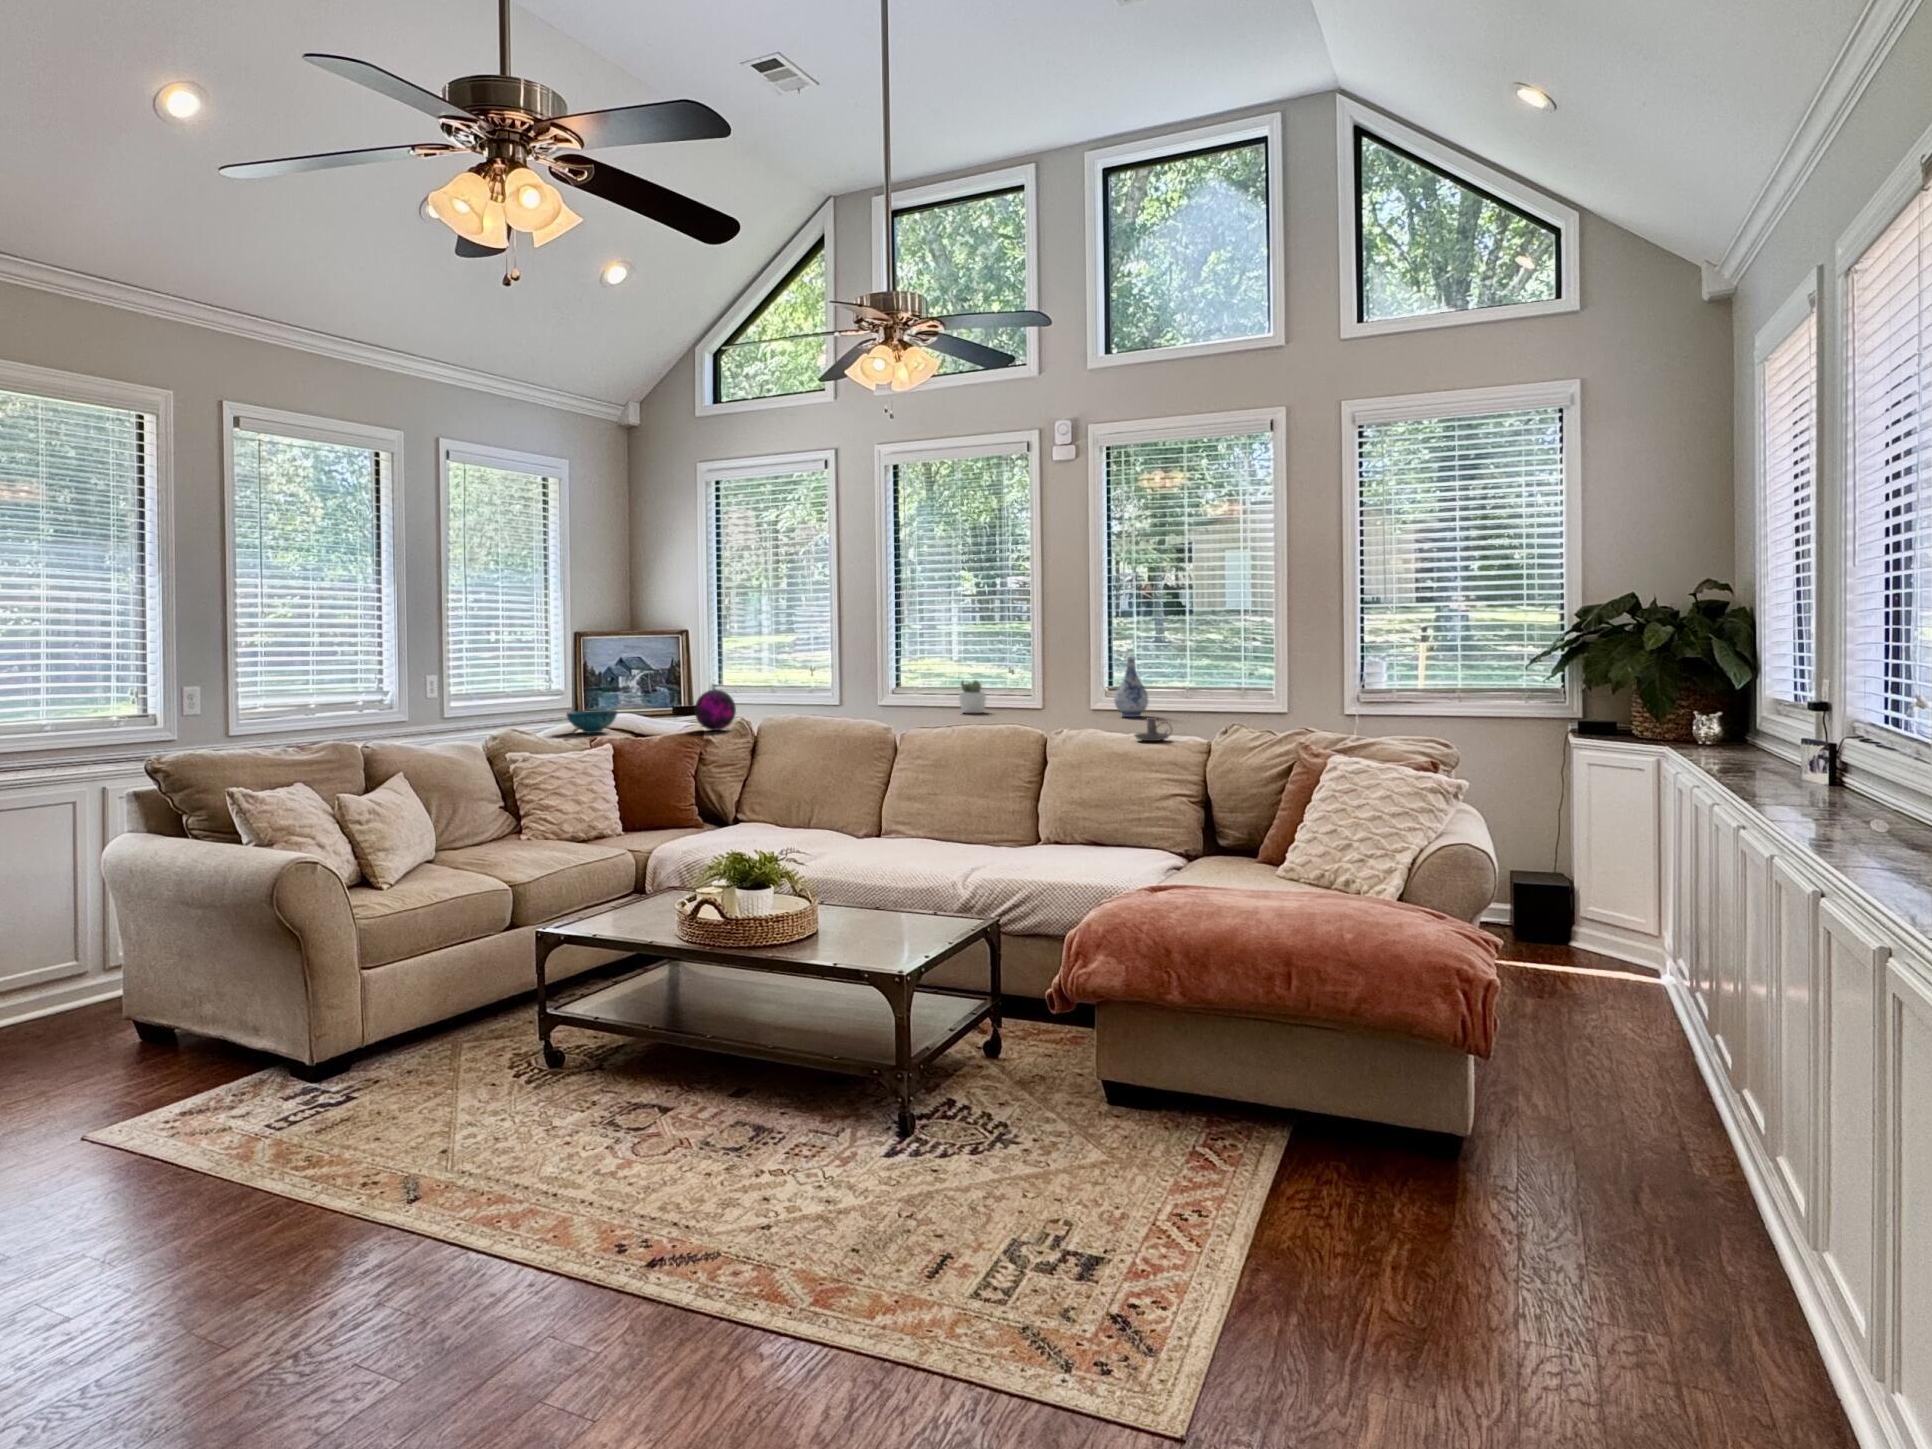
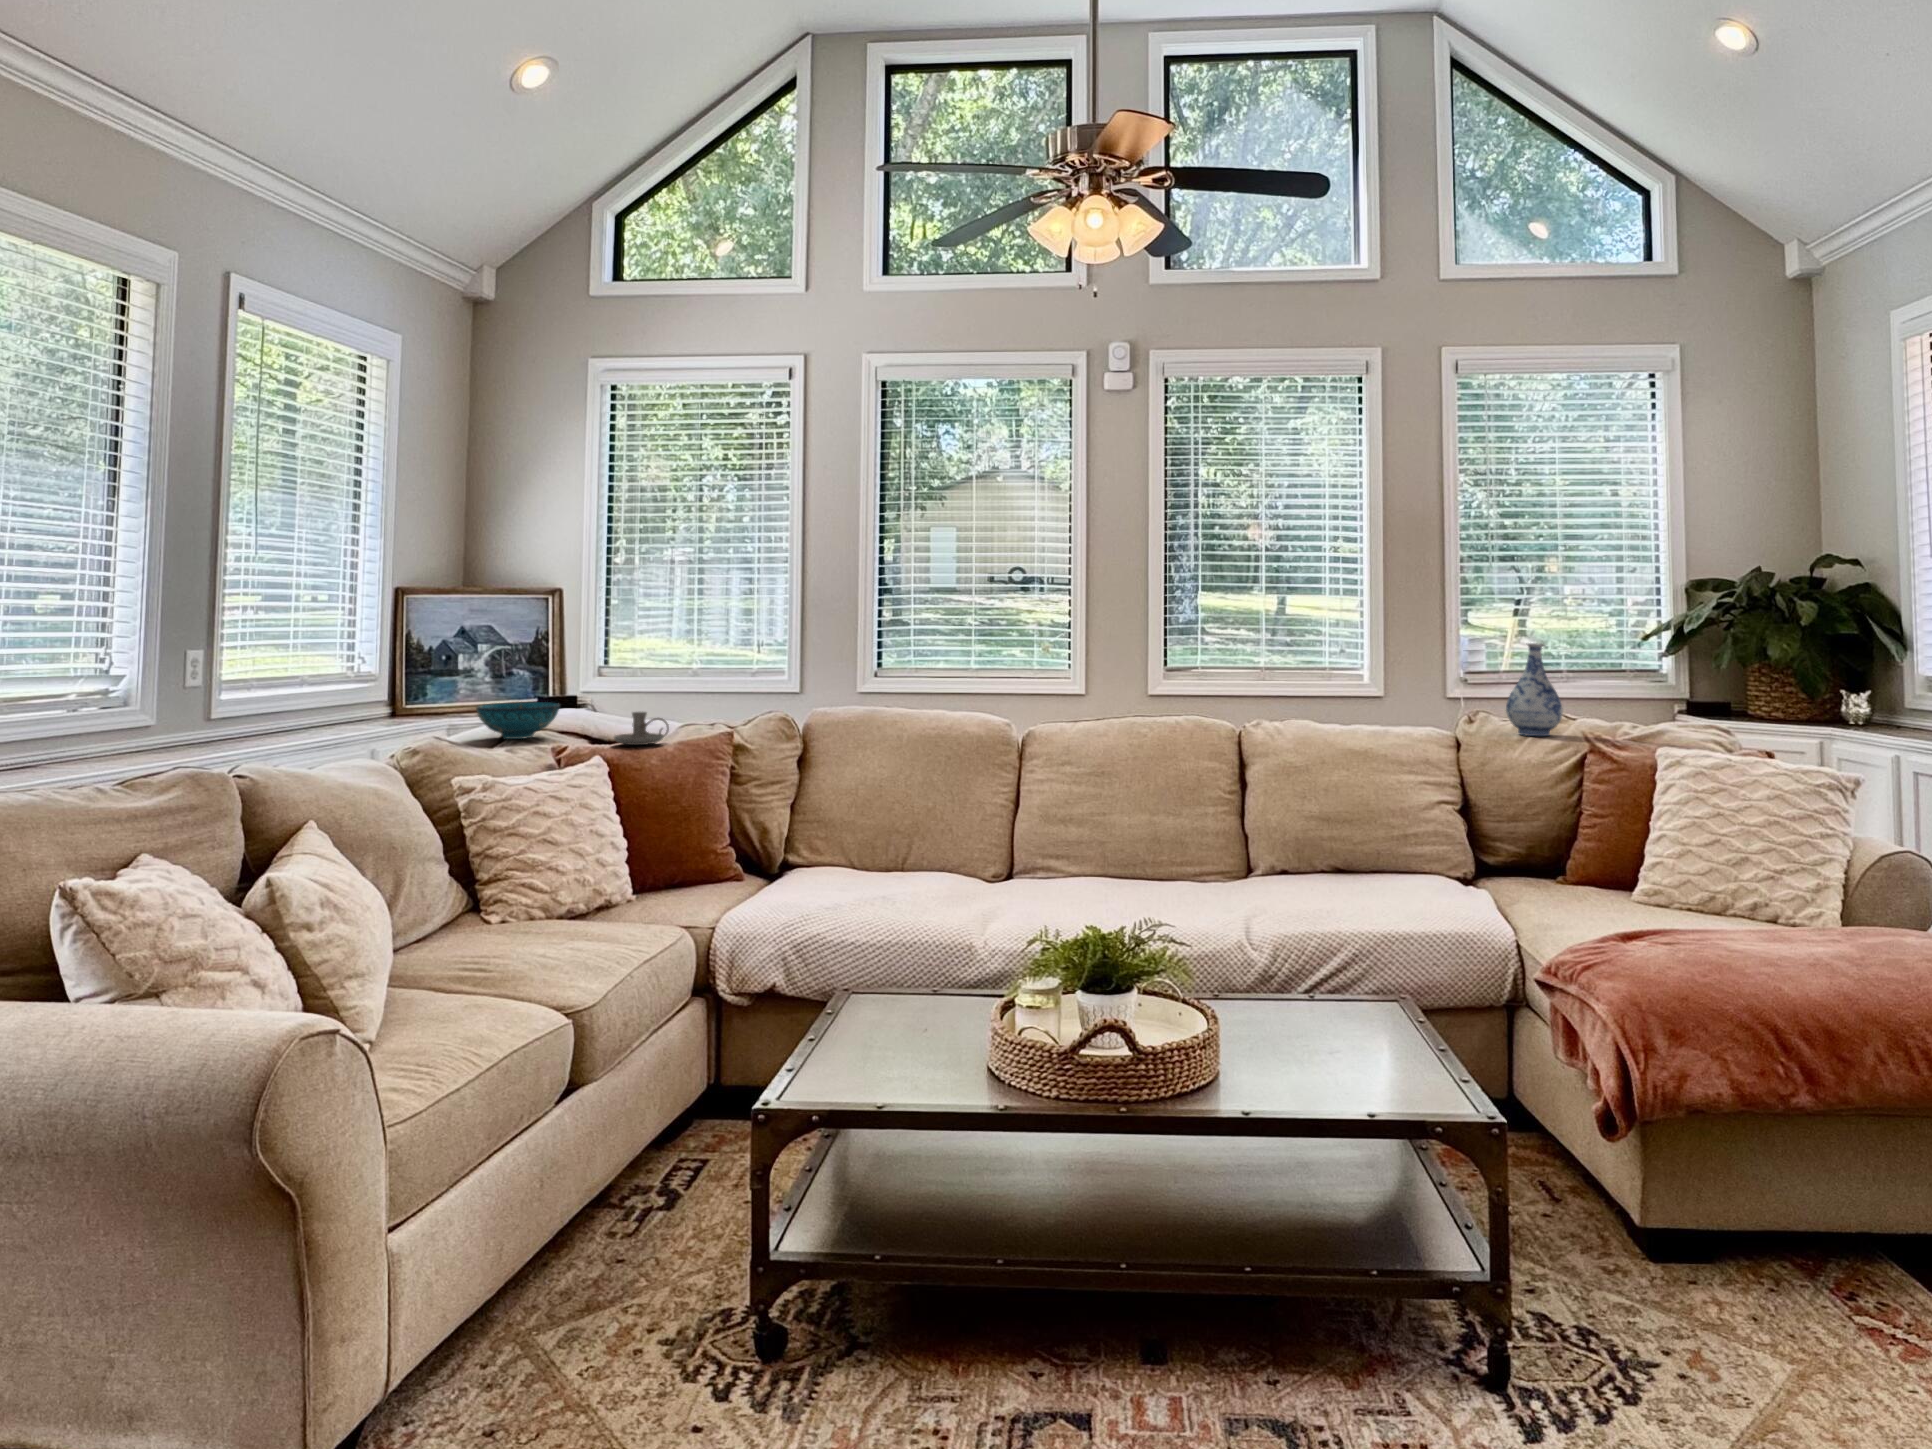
vase: present [1114,657,1148,717] -> present [1506,643,1563,736]
succulent plant: present [959,680,986,713] -> none [967,658,1004,702]
decorative orb: present [695,690,736,730] -> none [685,670,746,730]
candle holder: present [1135,717,1171,741] -> present [614,712,669,745]

